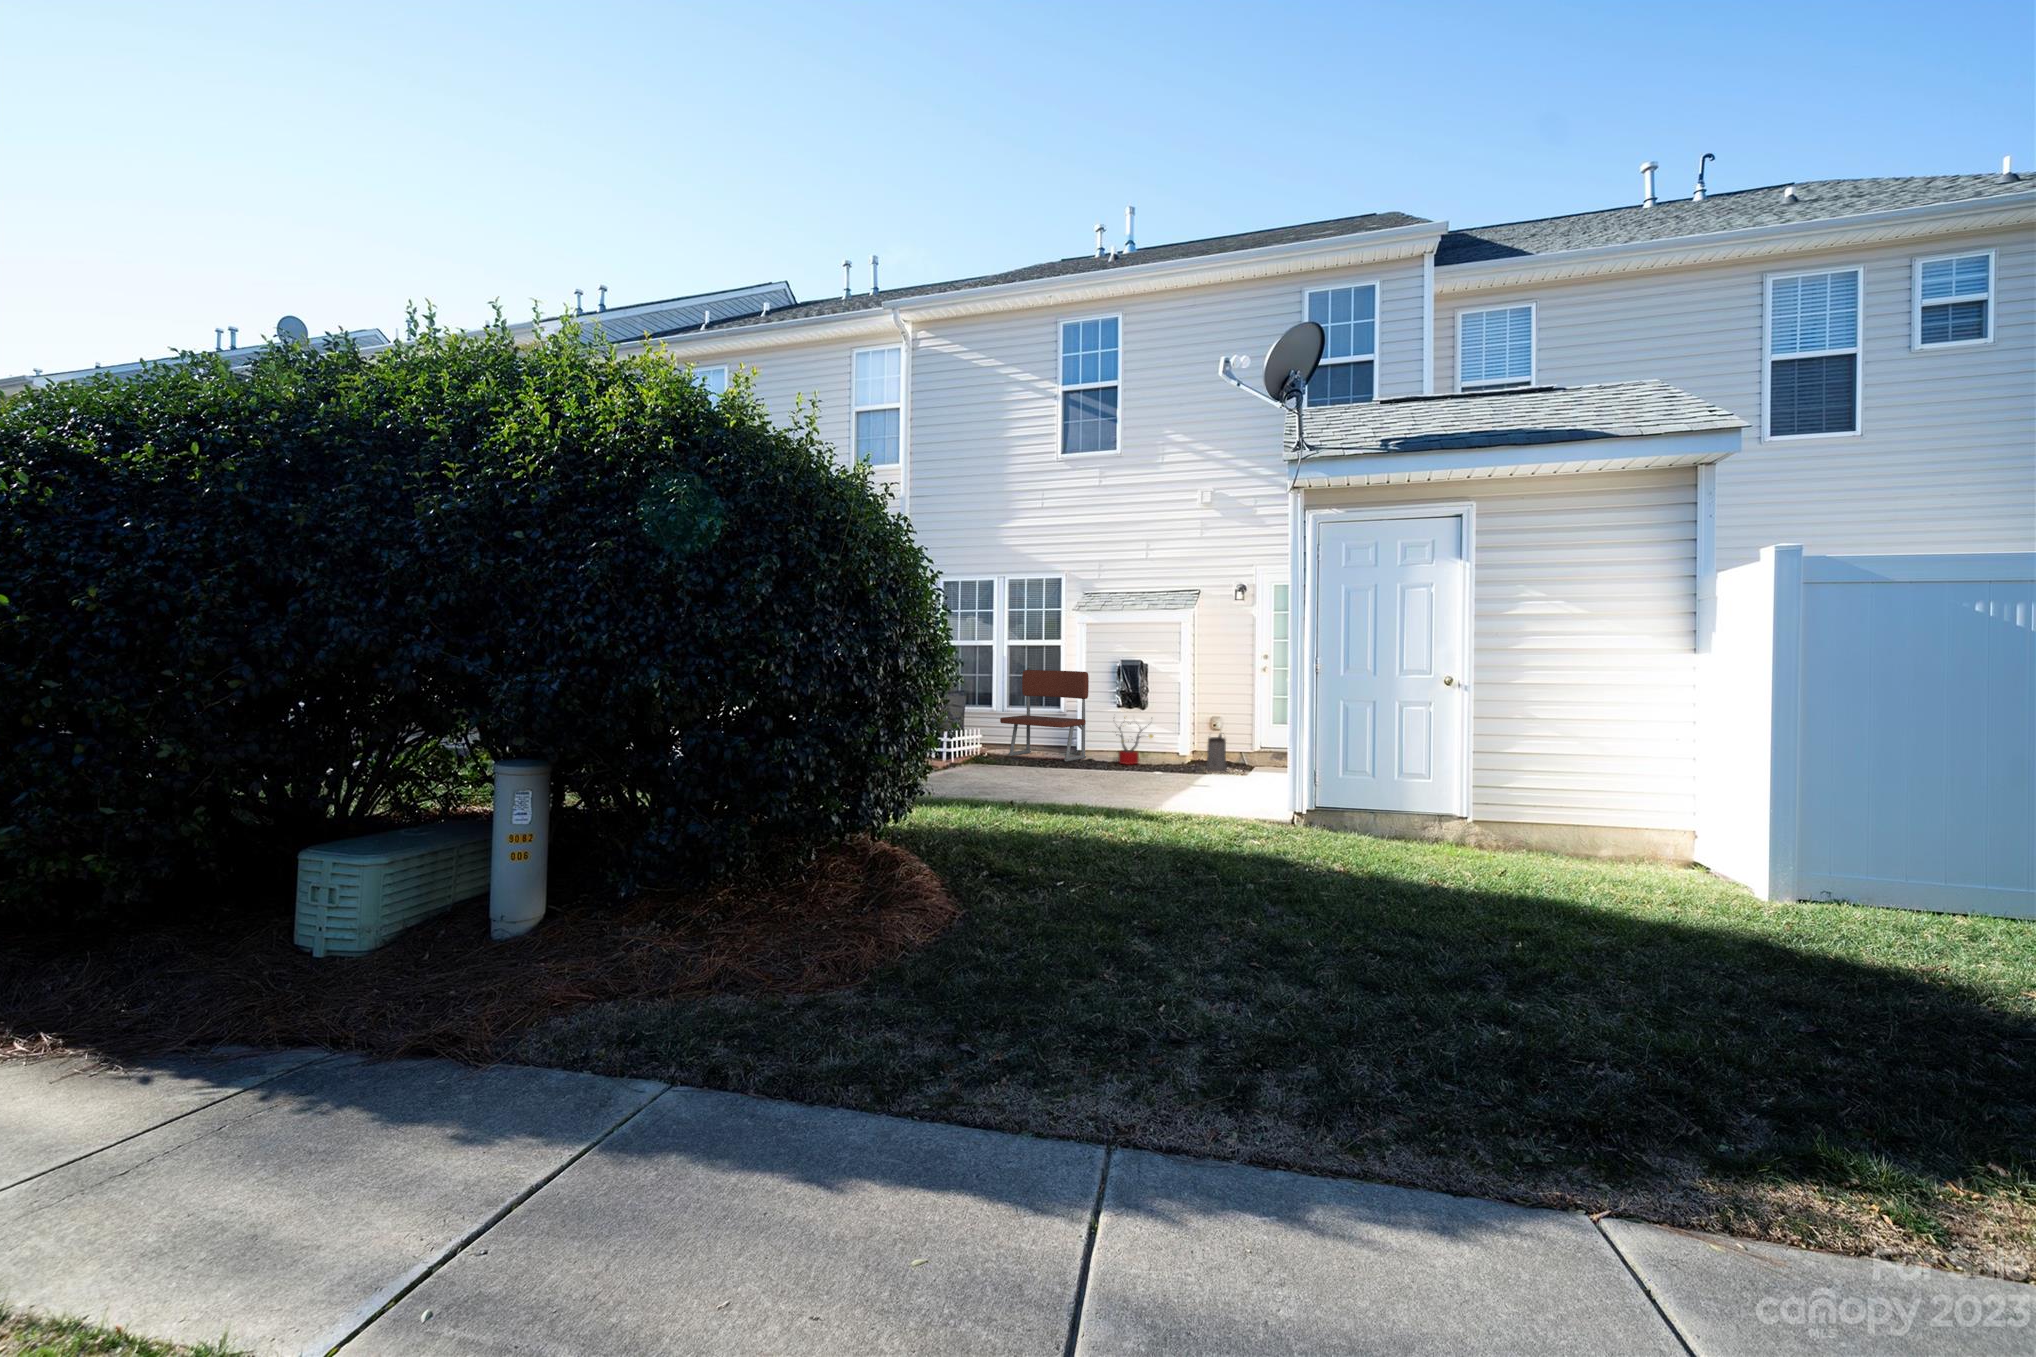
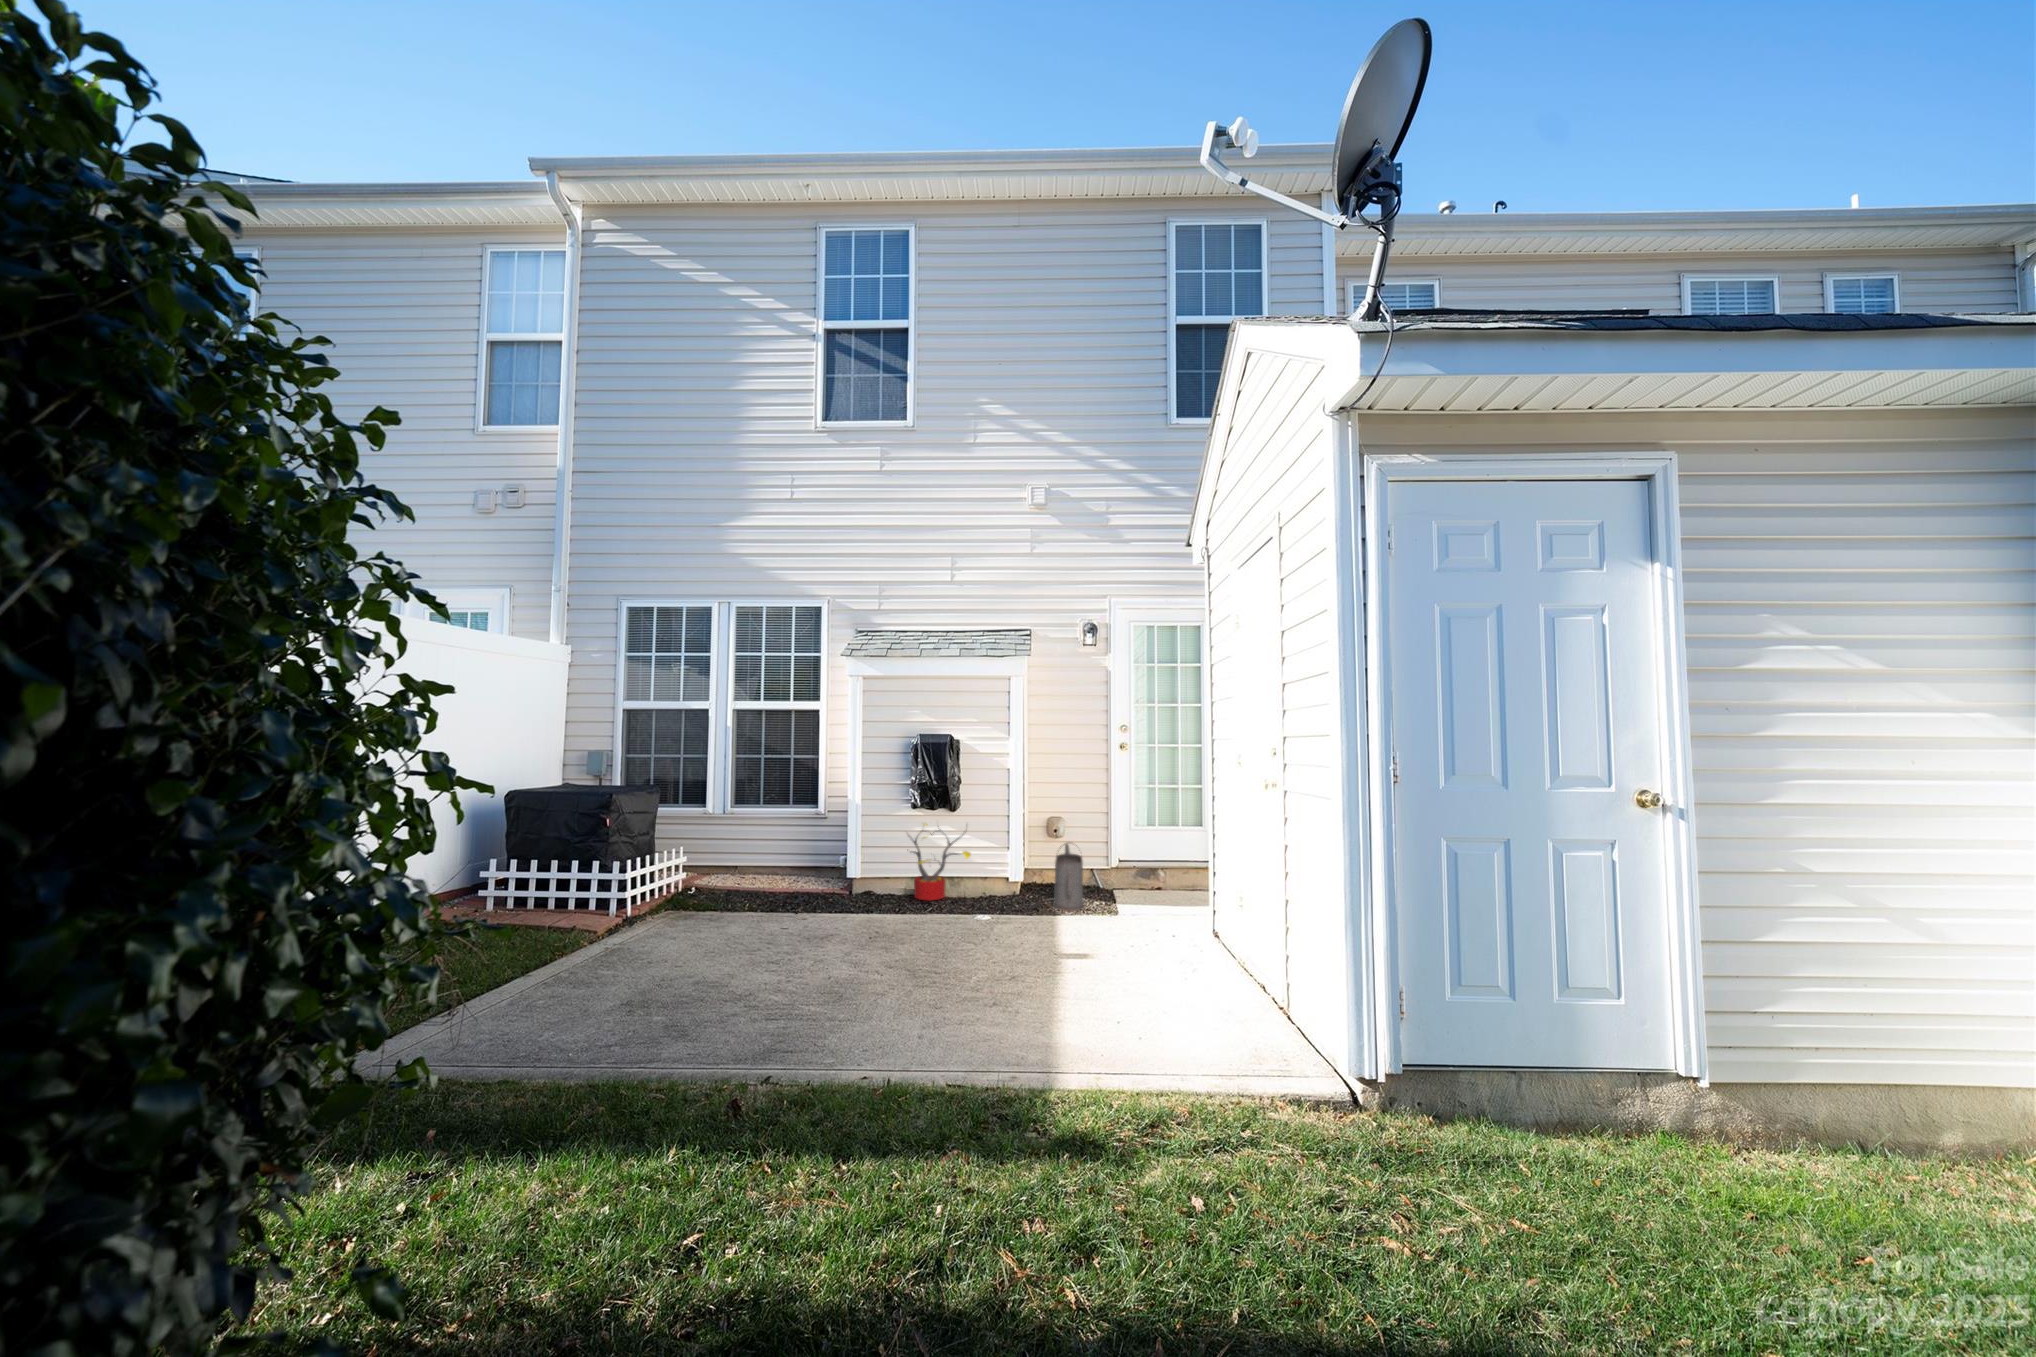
bench: present [1000,670,1089,762] -> none [719,749,865,899]

